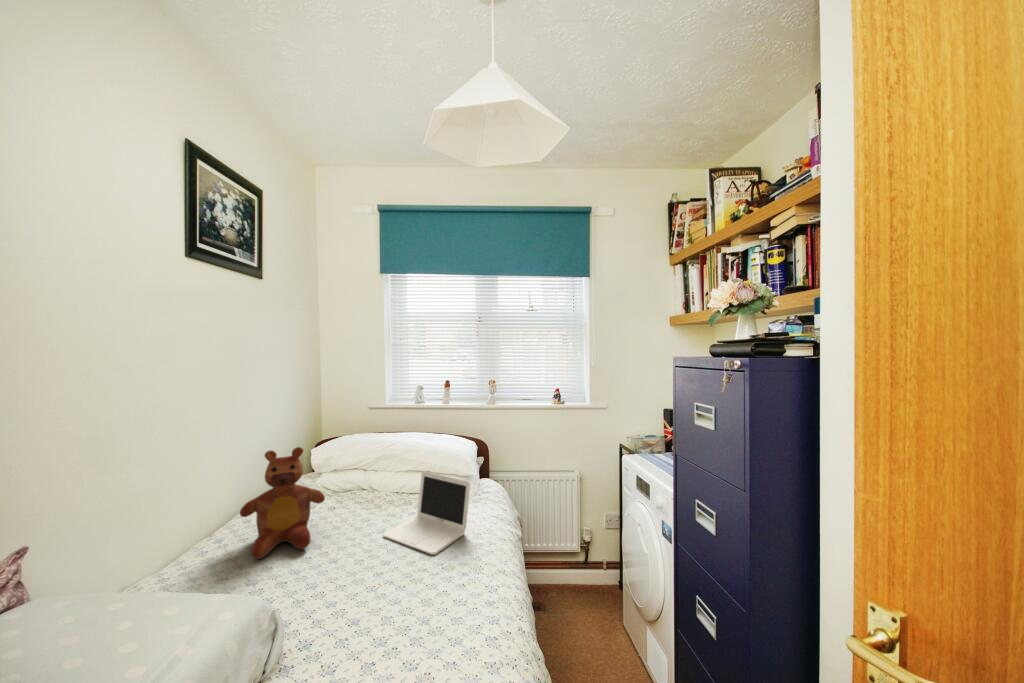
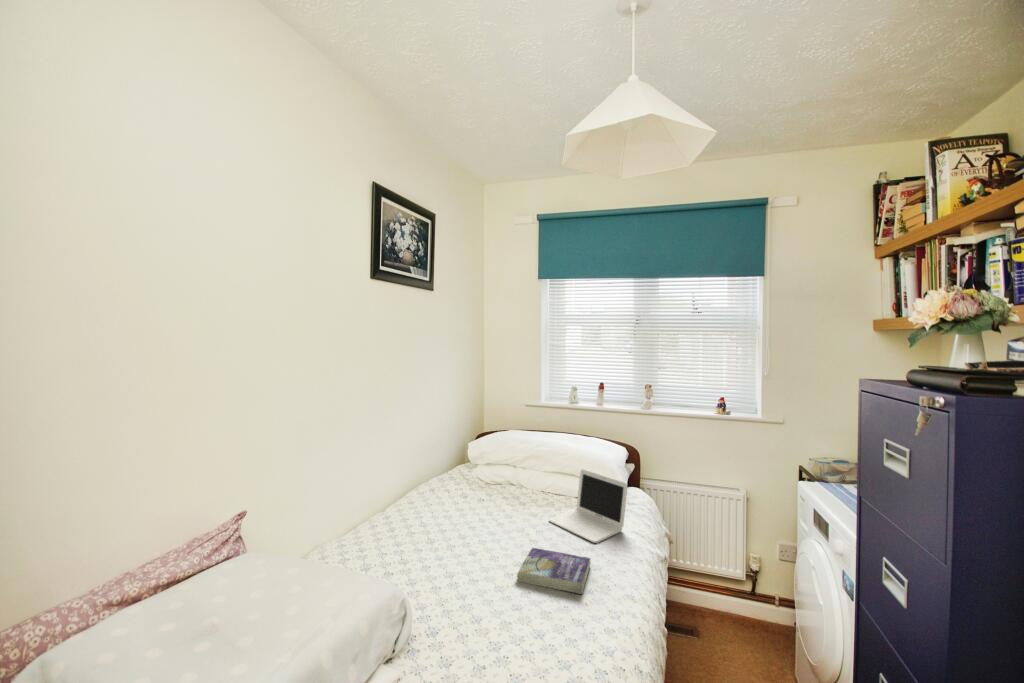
teddy bear: present [240,447,325,559] -> none [441,437,501,522]
book: none [323,577,425,635] -> present [517,548,591,594]

